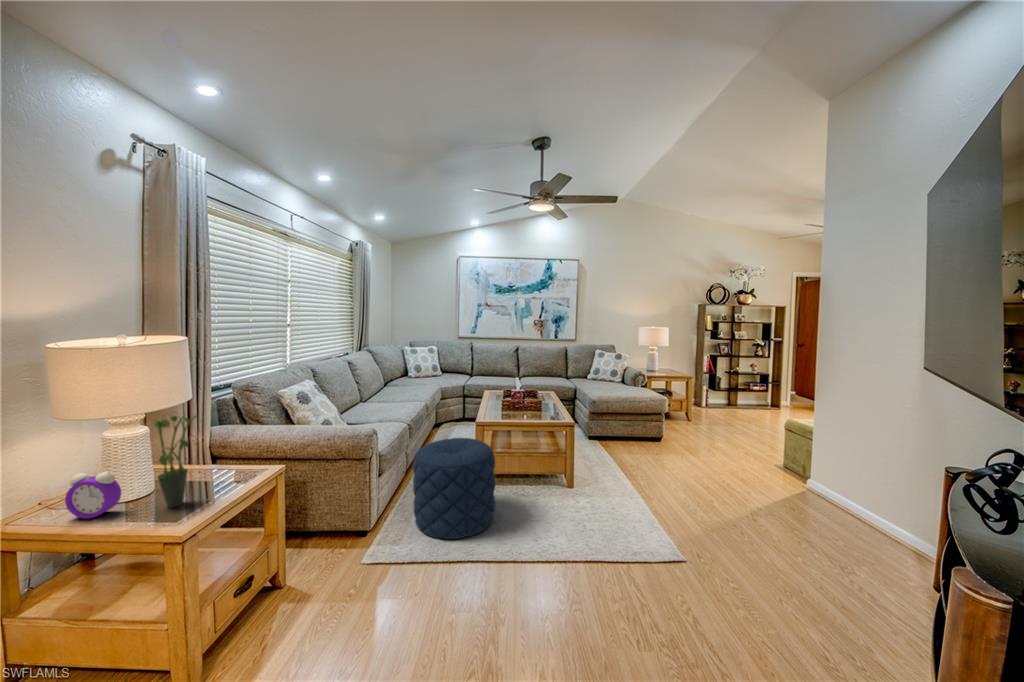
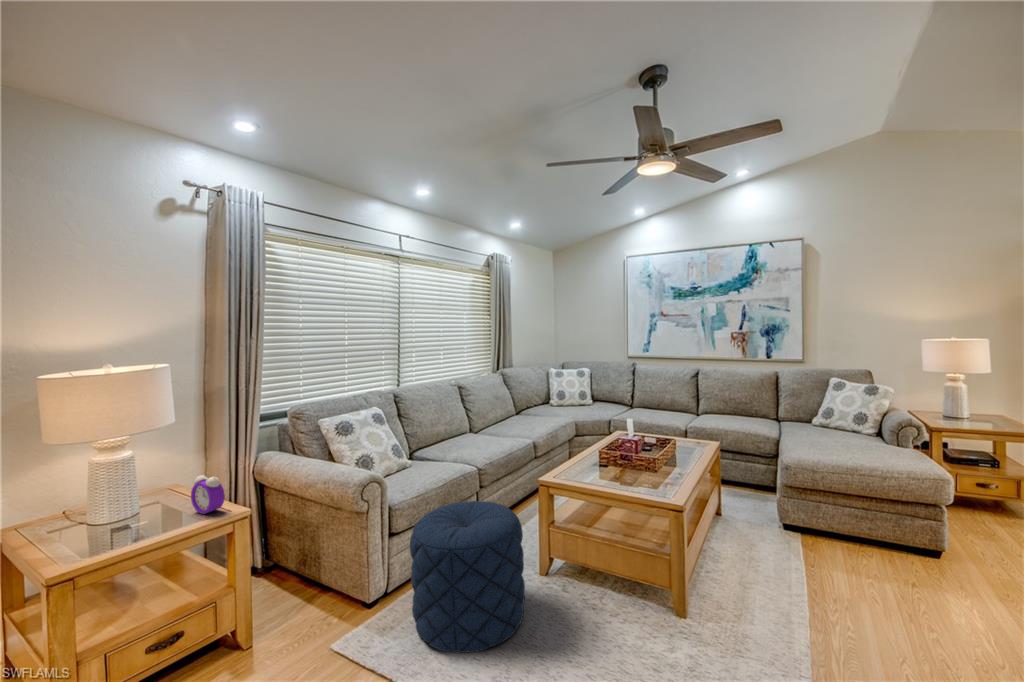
potted plant: present [154,415,197,508] -> none [80,444,127,543]
alarm clock: present [65,472,121,518] -> present [191,475,225,514]

